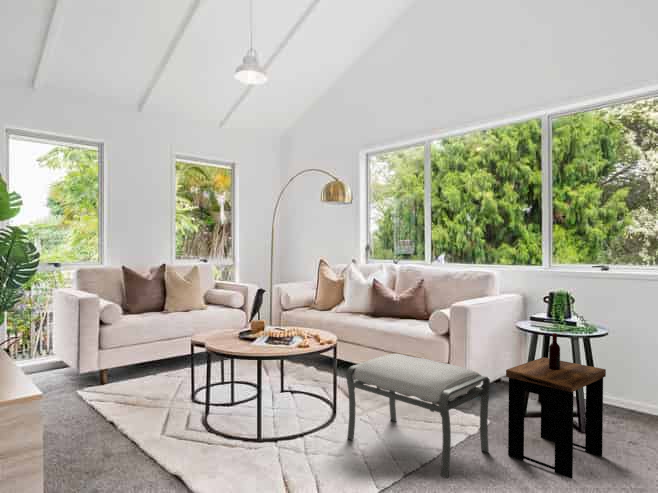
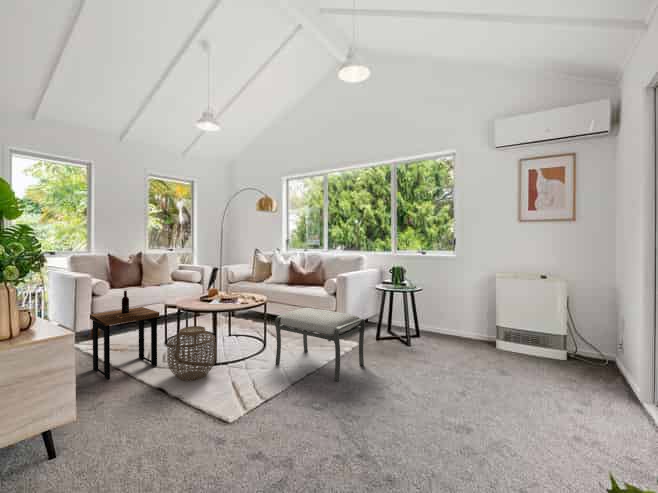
side table: present [506,333,606,478] -> present [90,291,159,380]
woven basket: none [191,378,261,460] -> present [167,326,217,381]

